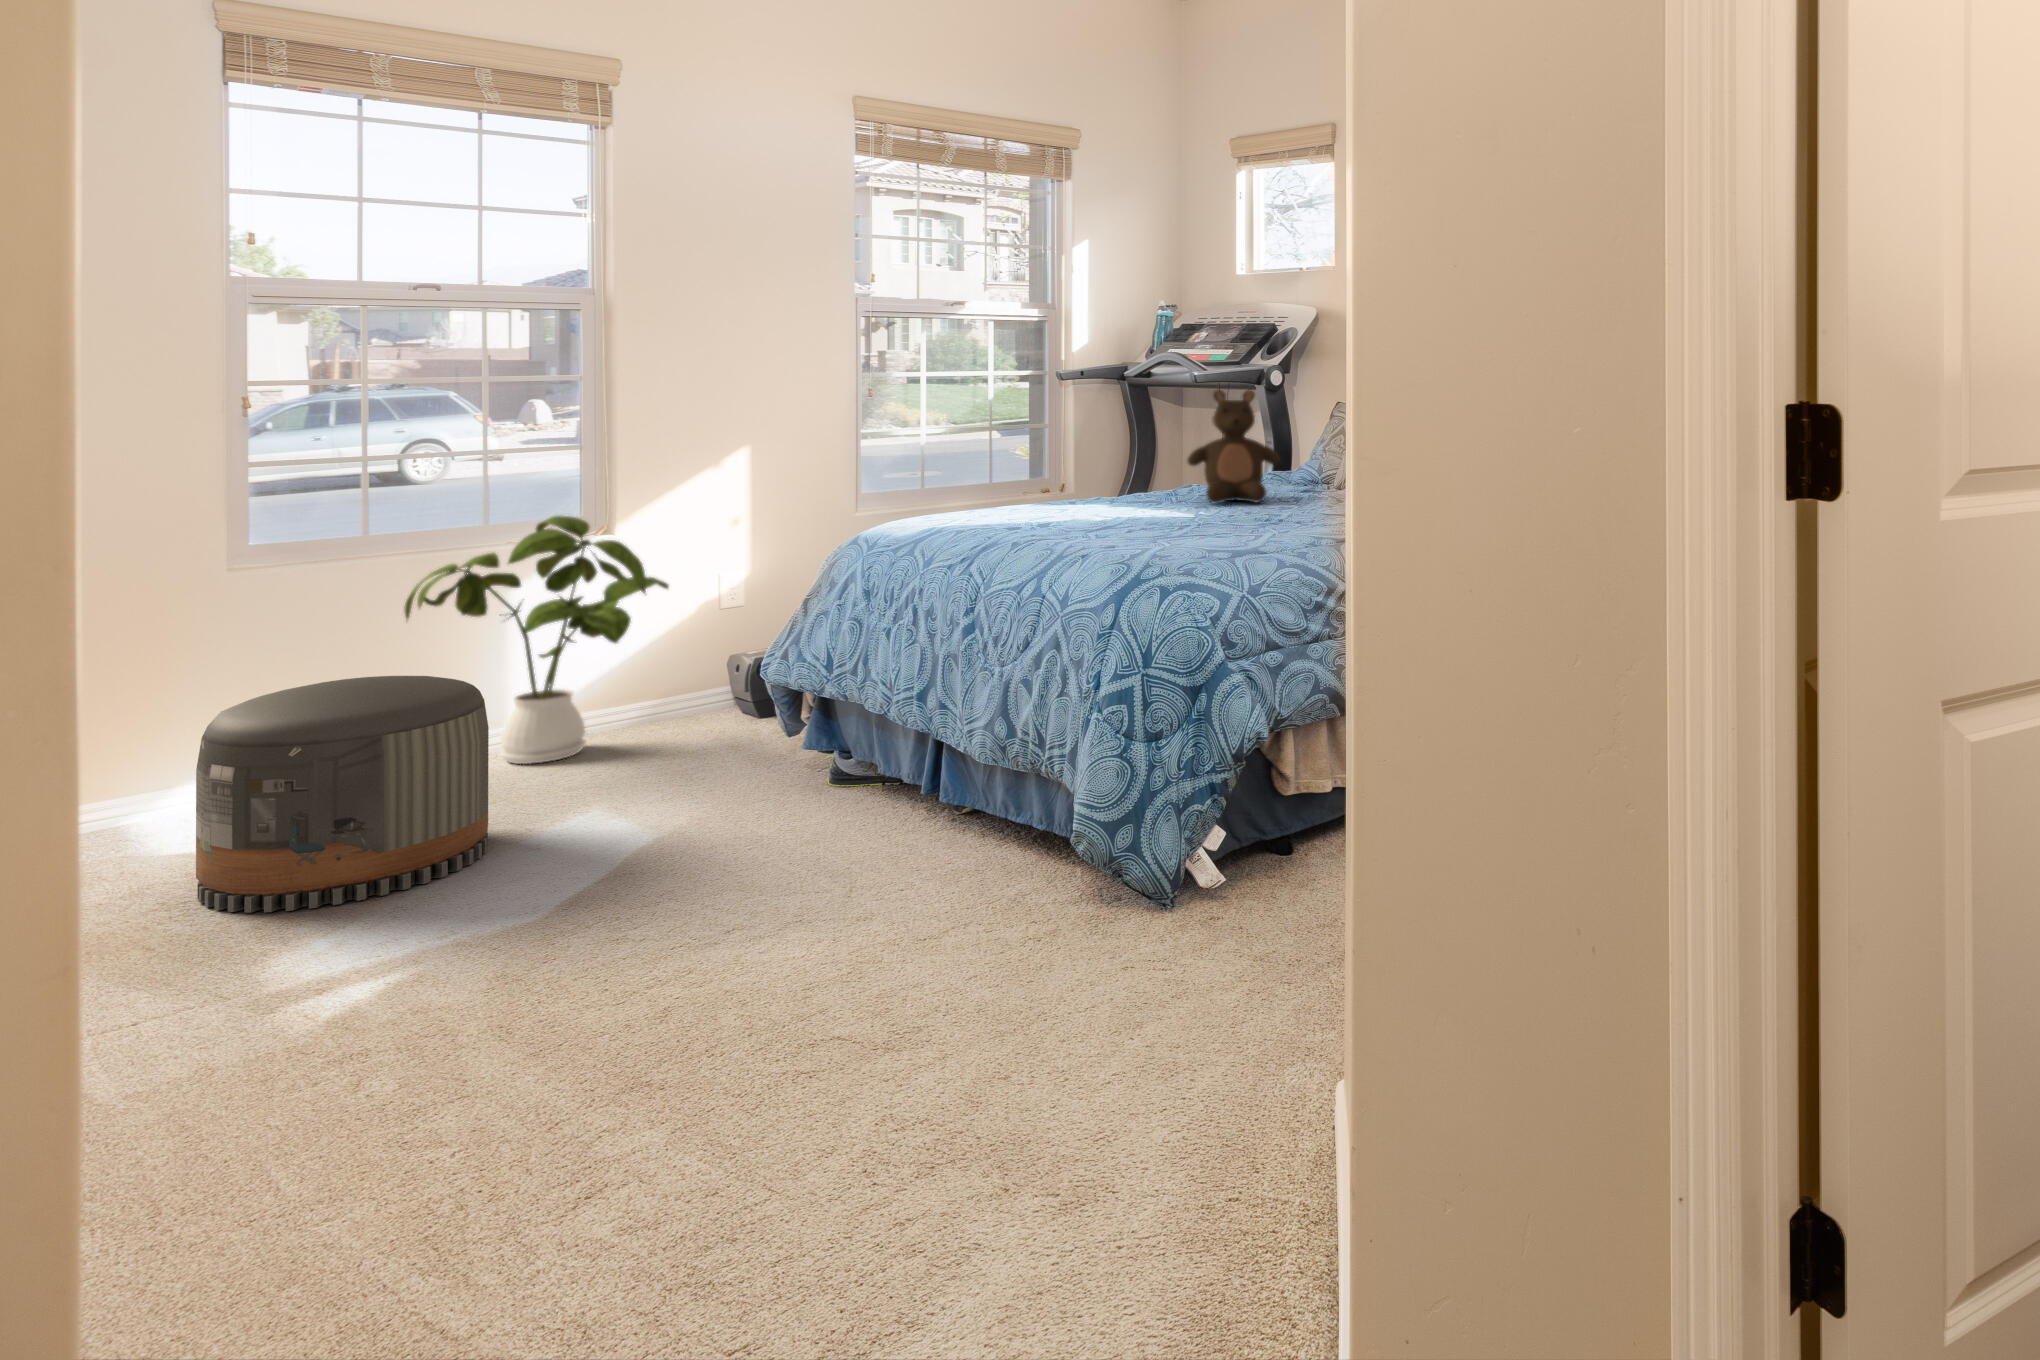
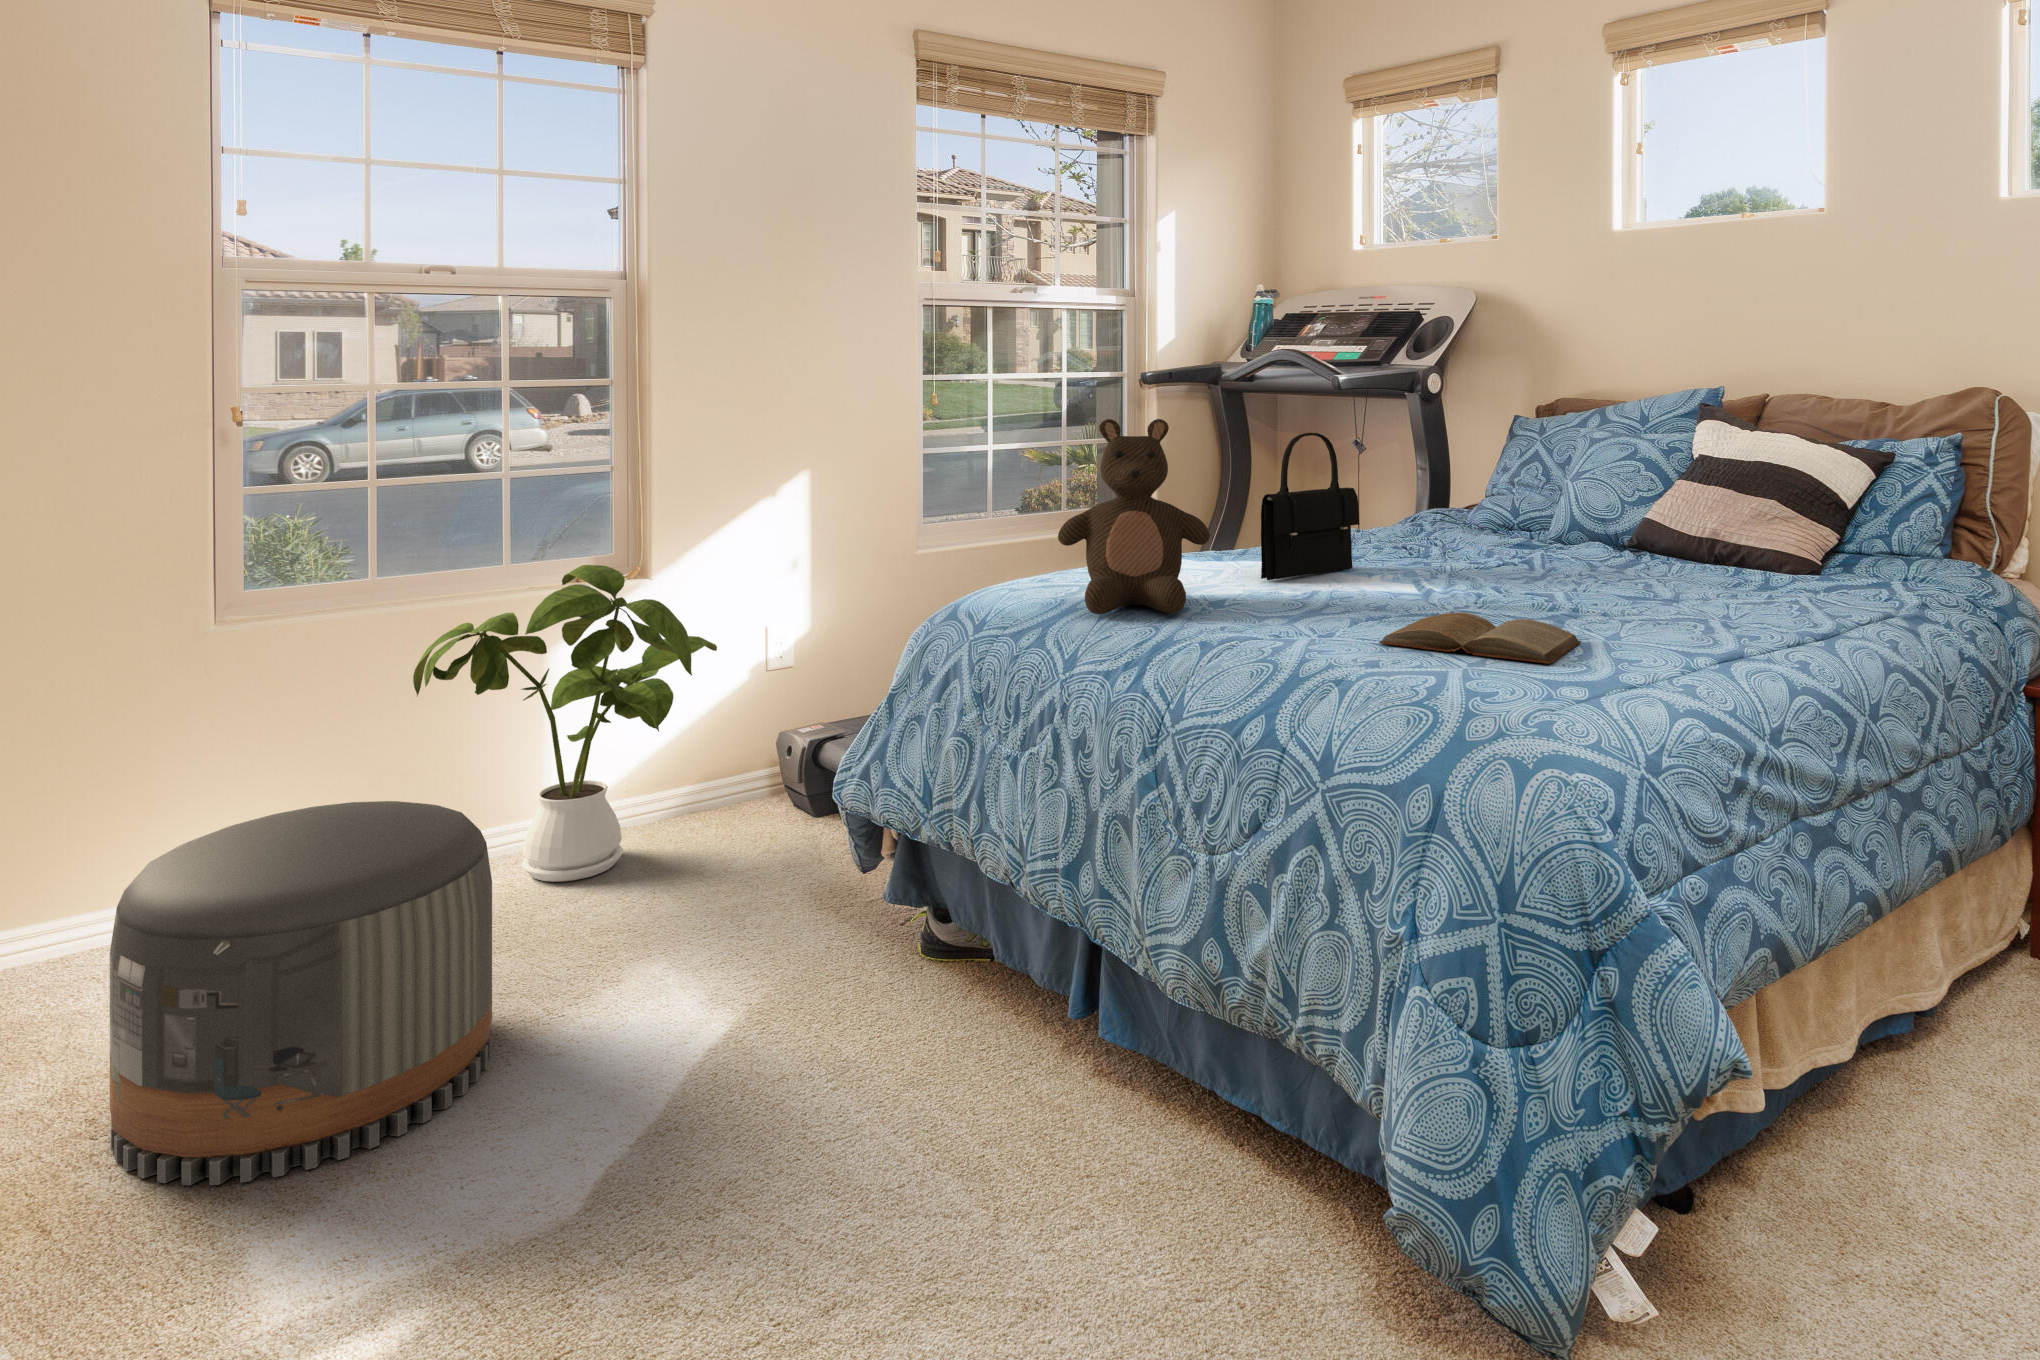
stuffed bear: present [1187,390,1280,503] -> present [1058,419,1210,614]
handbag: none [1092,410,1173,515] -> present [1261,433,1359,580]
book: none [1136,523,1268,547] -> present [1379,612,1581,664]

